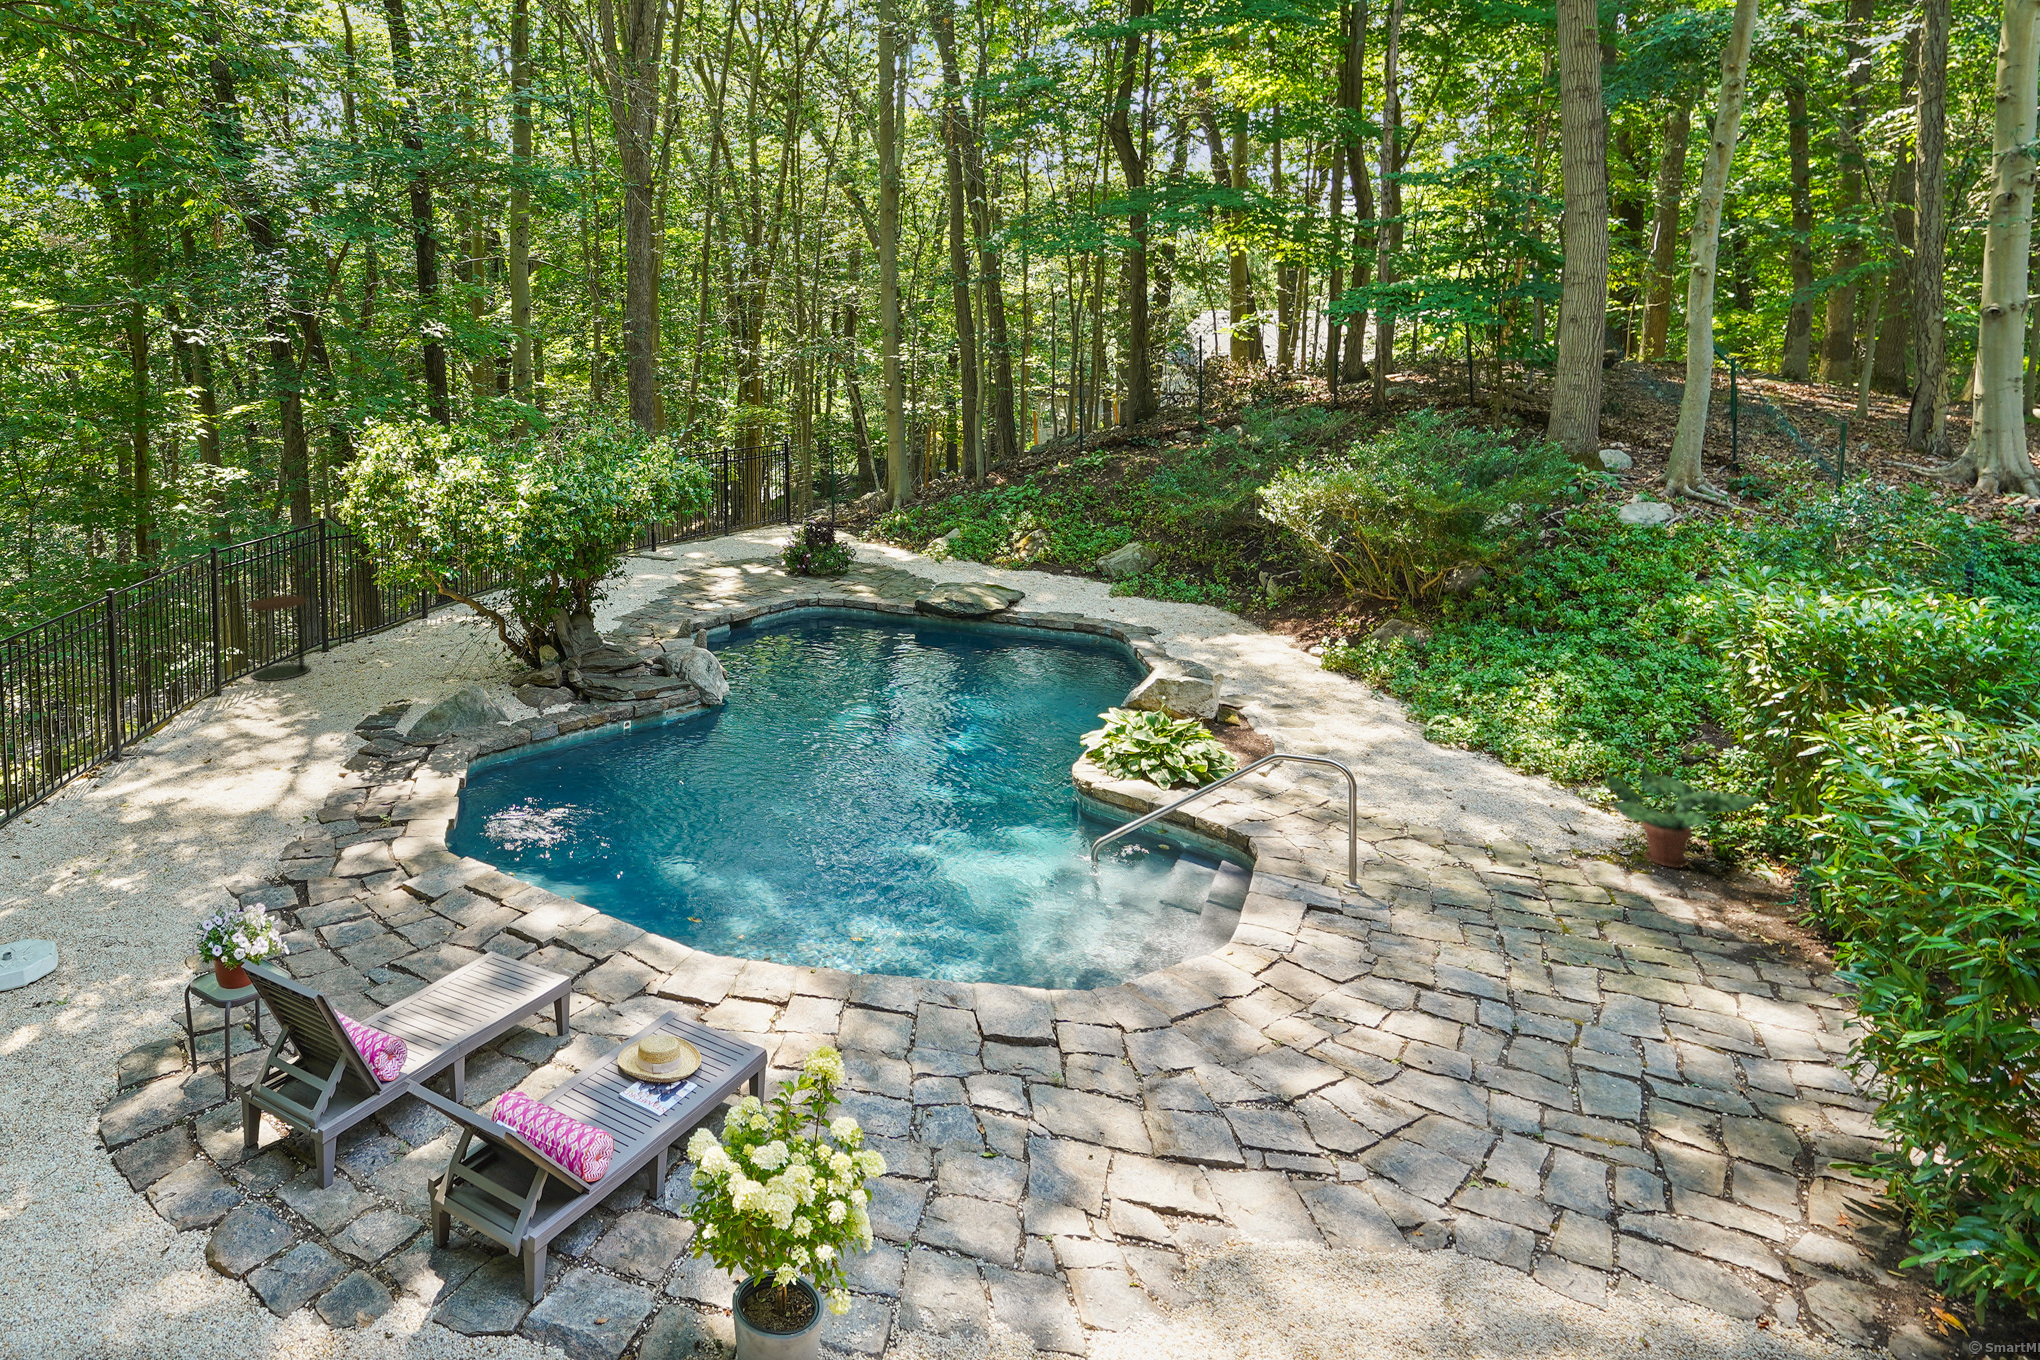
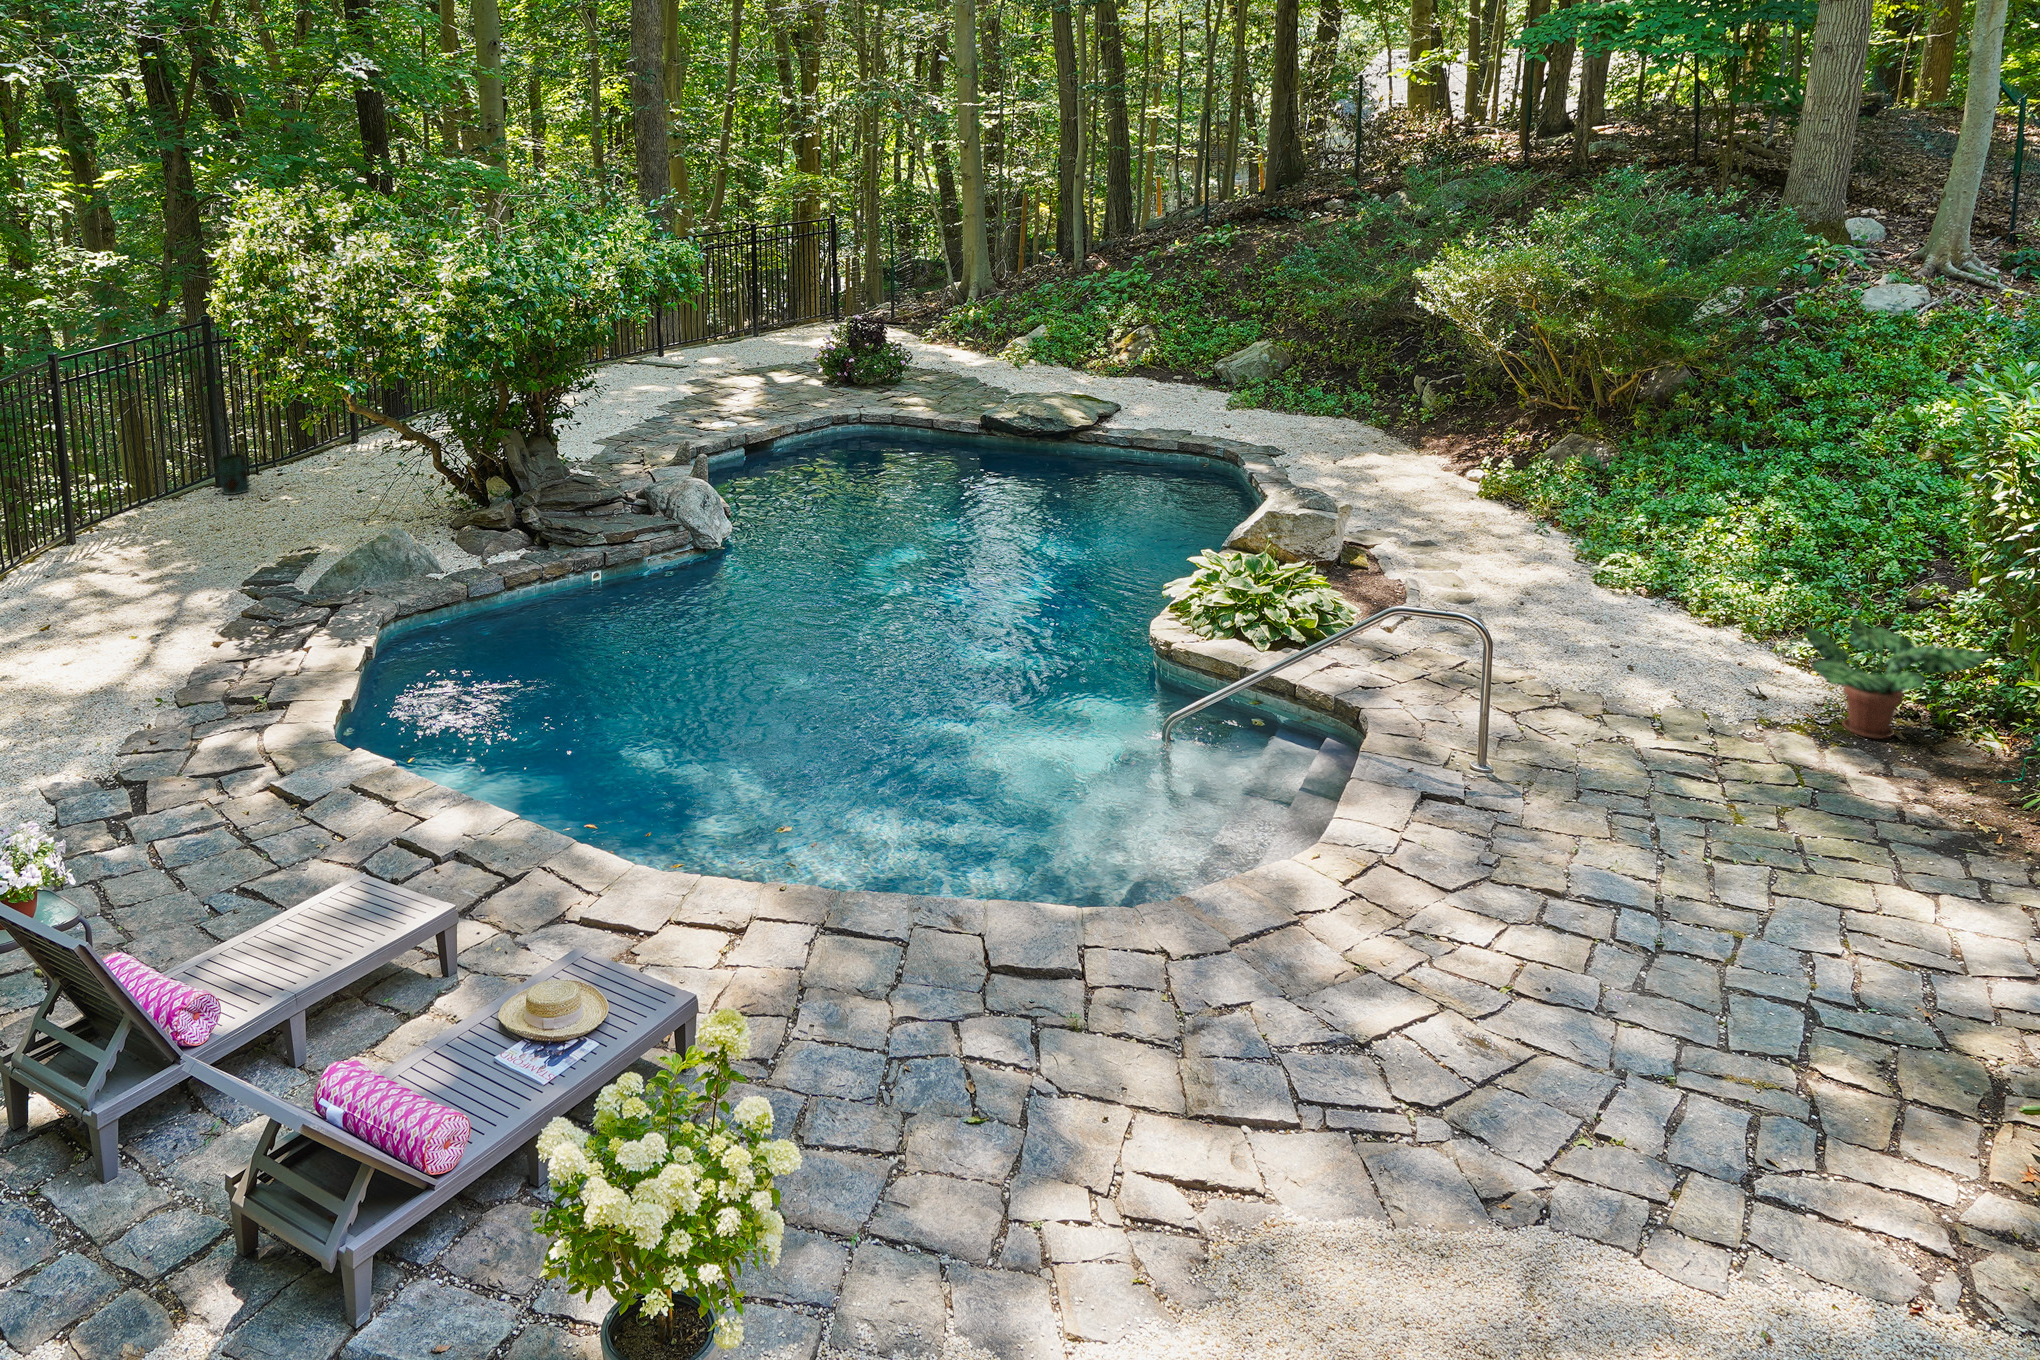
side table: present [248,595,310,681] -> none [96,417,189,527]
watering can: none [317,621,360,656] -> present [199,452,254,495]

